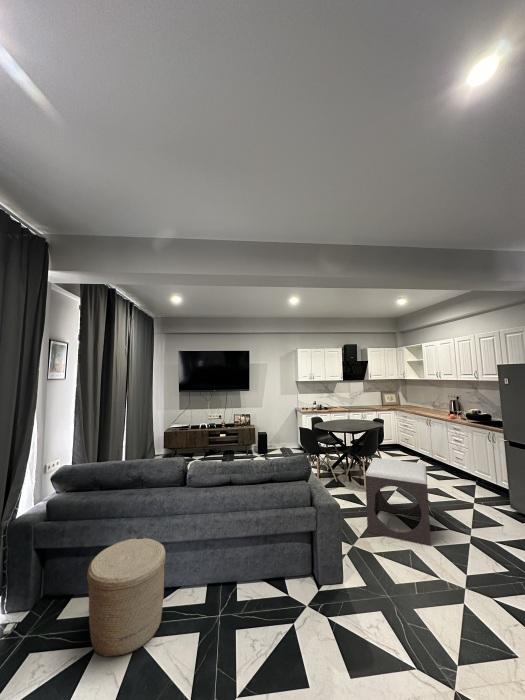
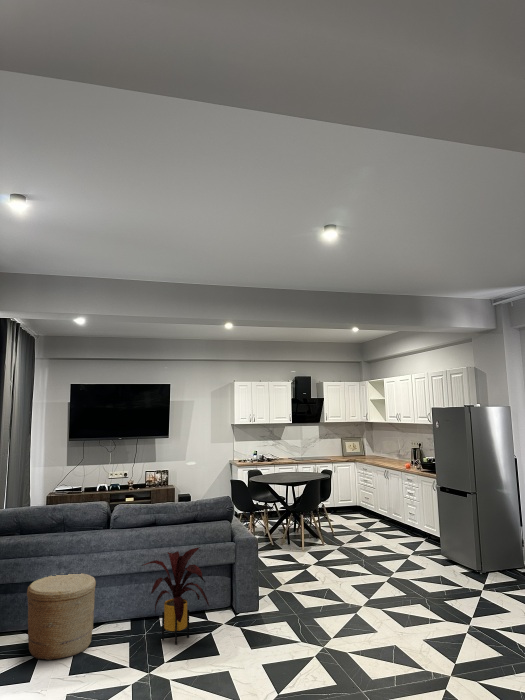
footstool: present [365,458,431,546] -> none [293,507,359,585]
house plant: none [213,518,292,644] -> present [142,547,209,645]

